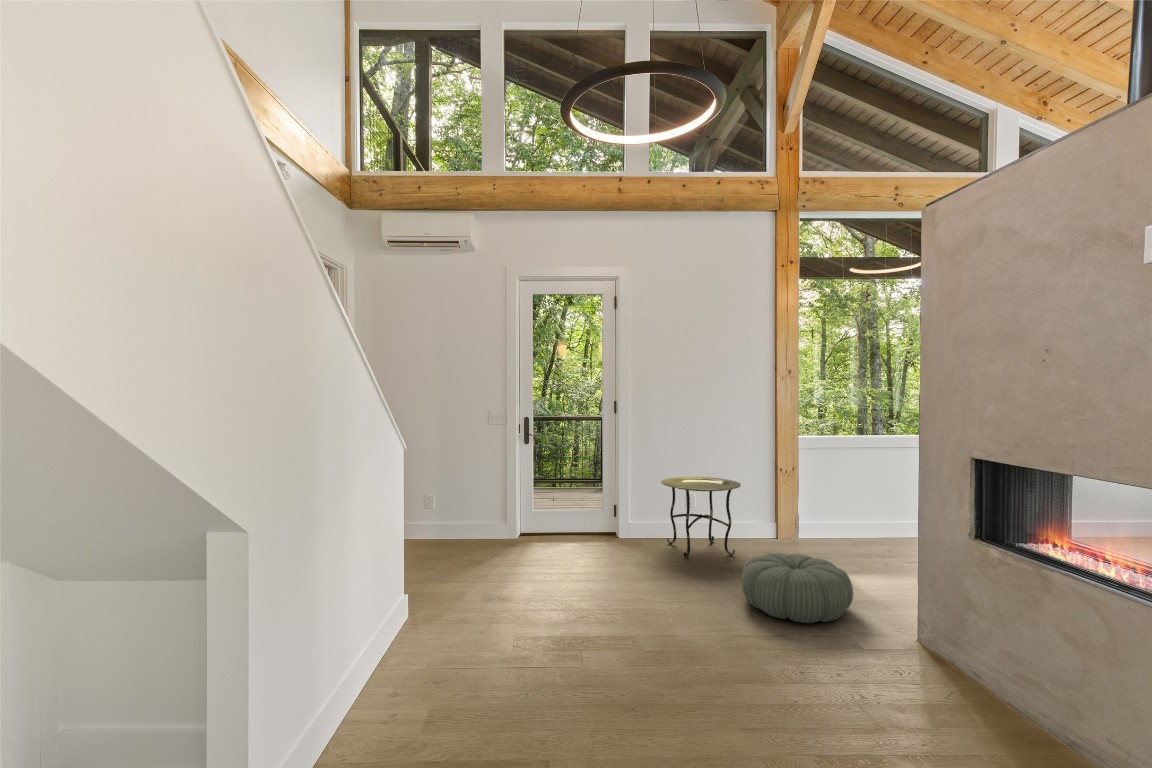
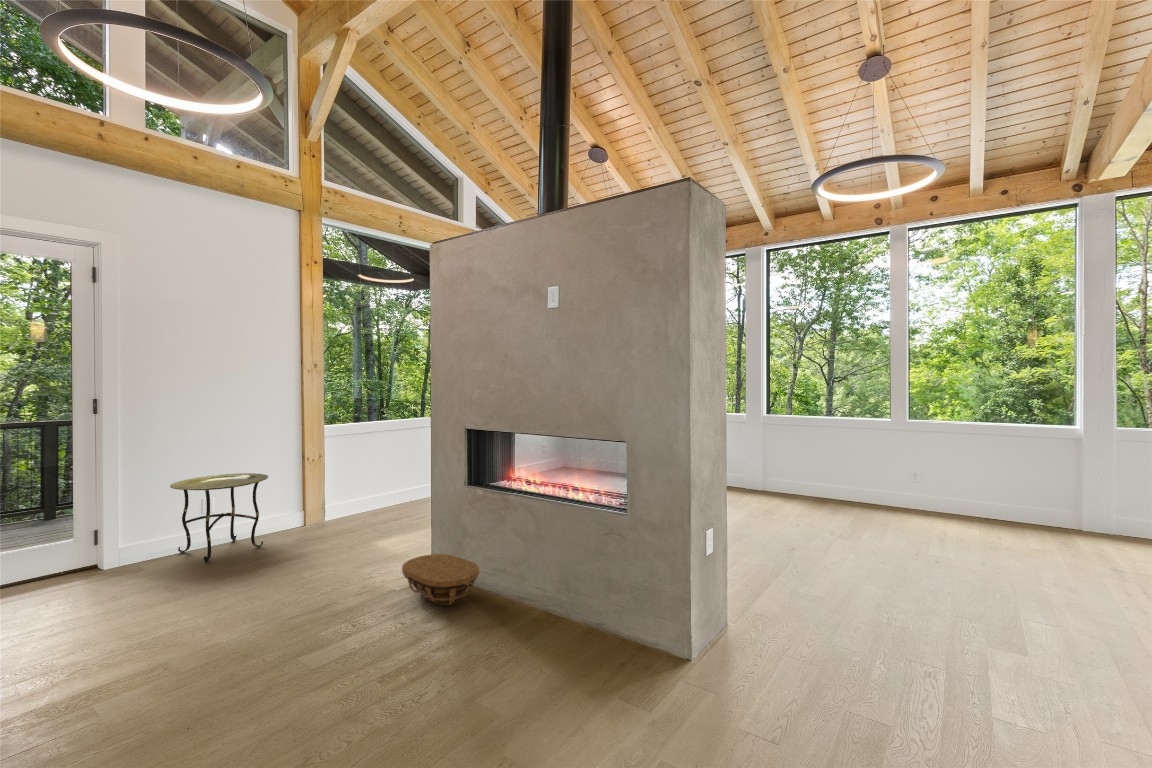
pouf: present [742,553,853,623] -> none [279,528,381,589]
basket: none [874,618,991,700] -> present [402,554,479,605]

